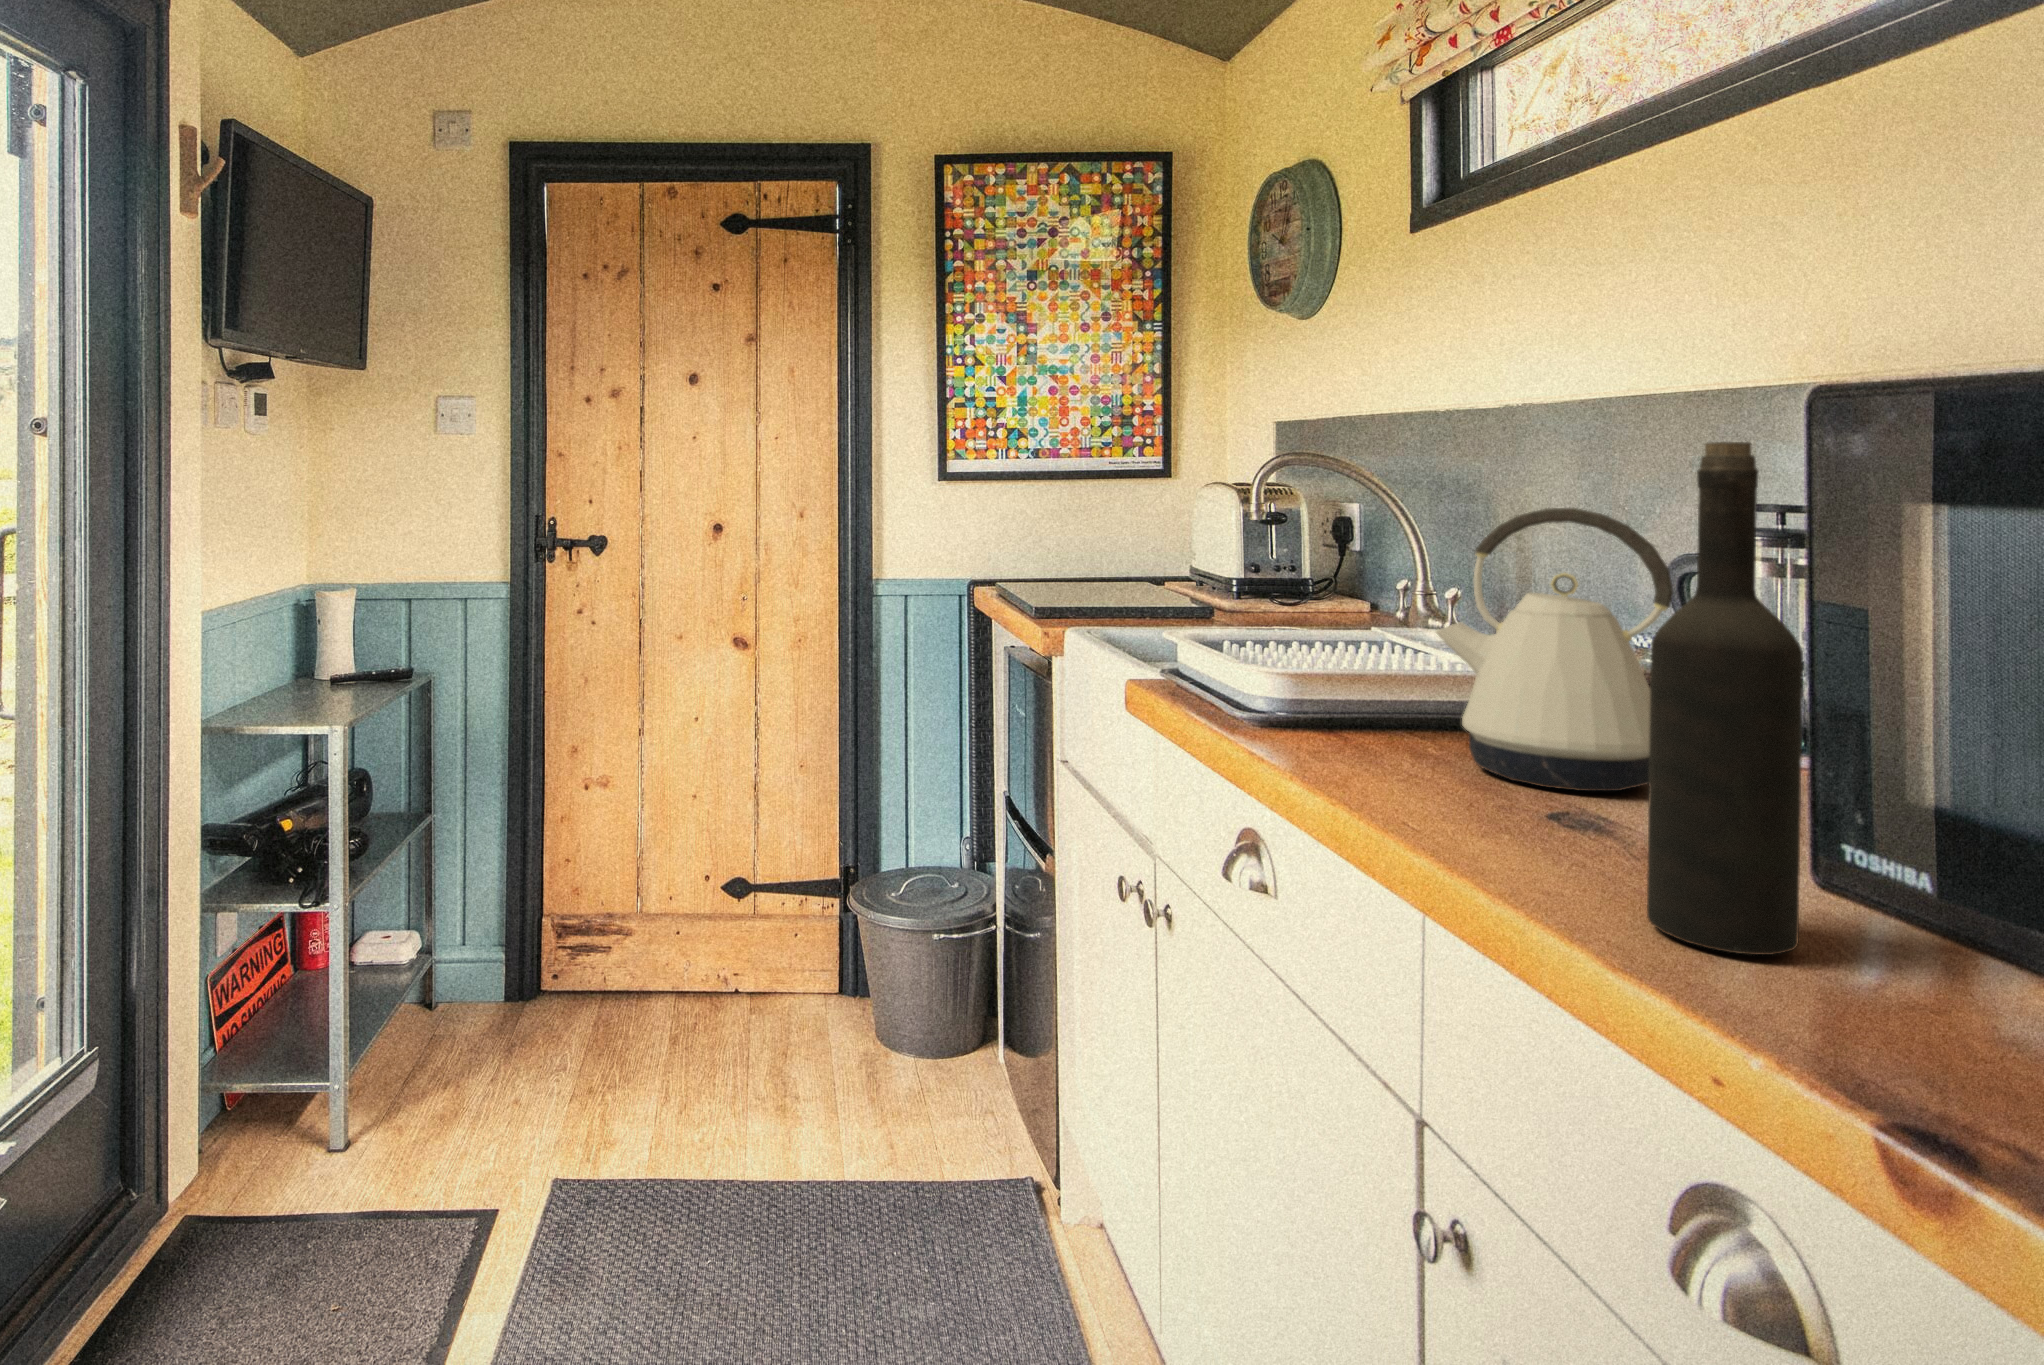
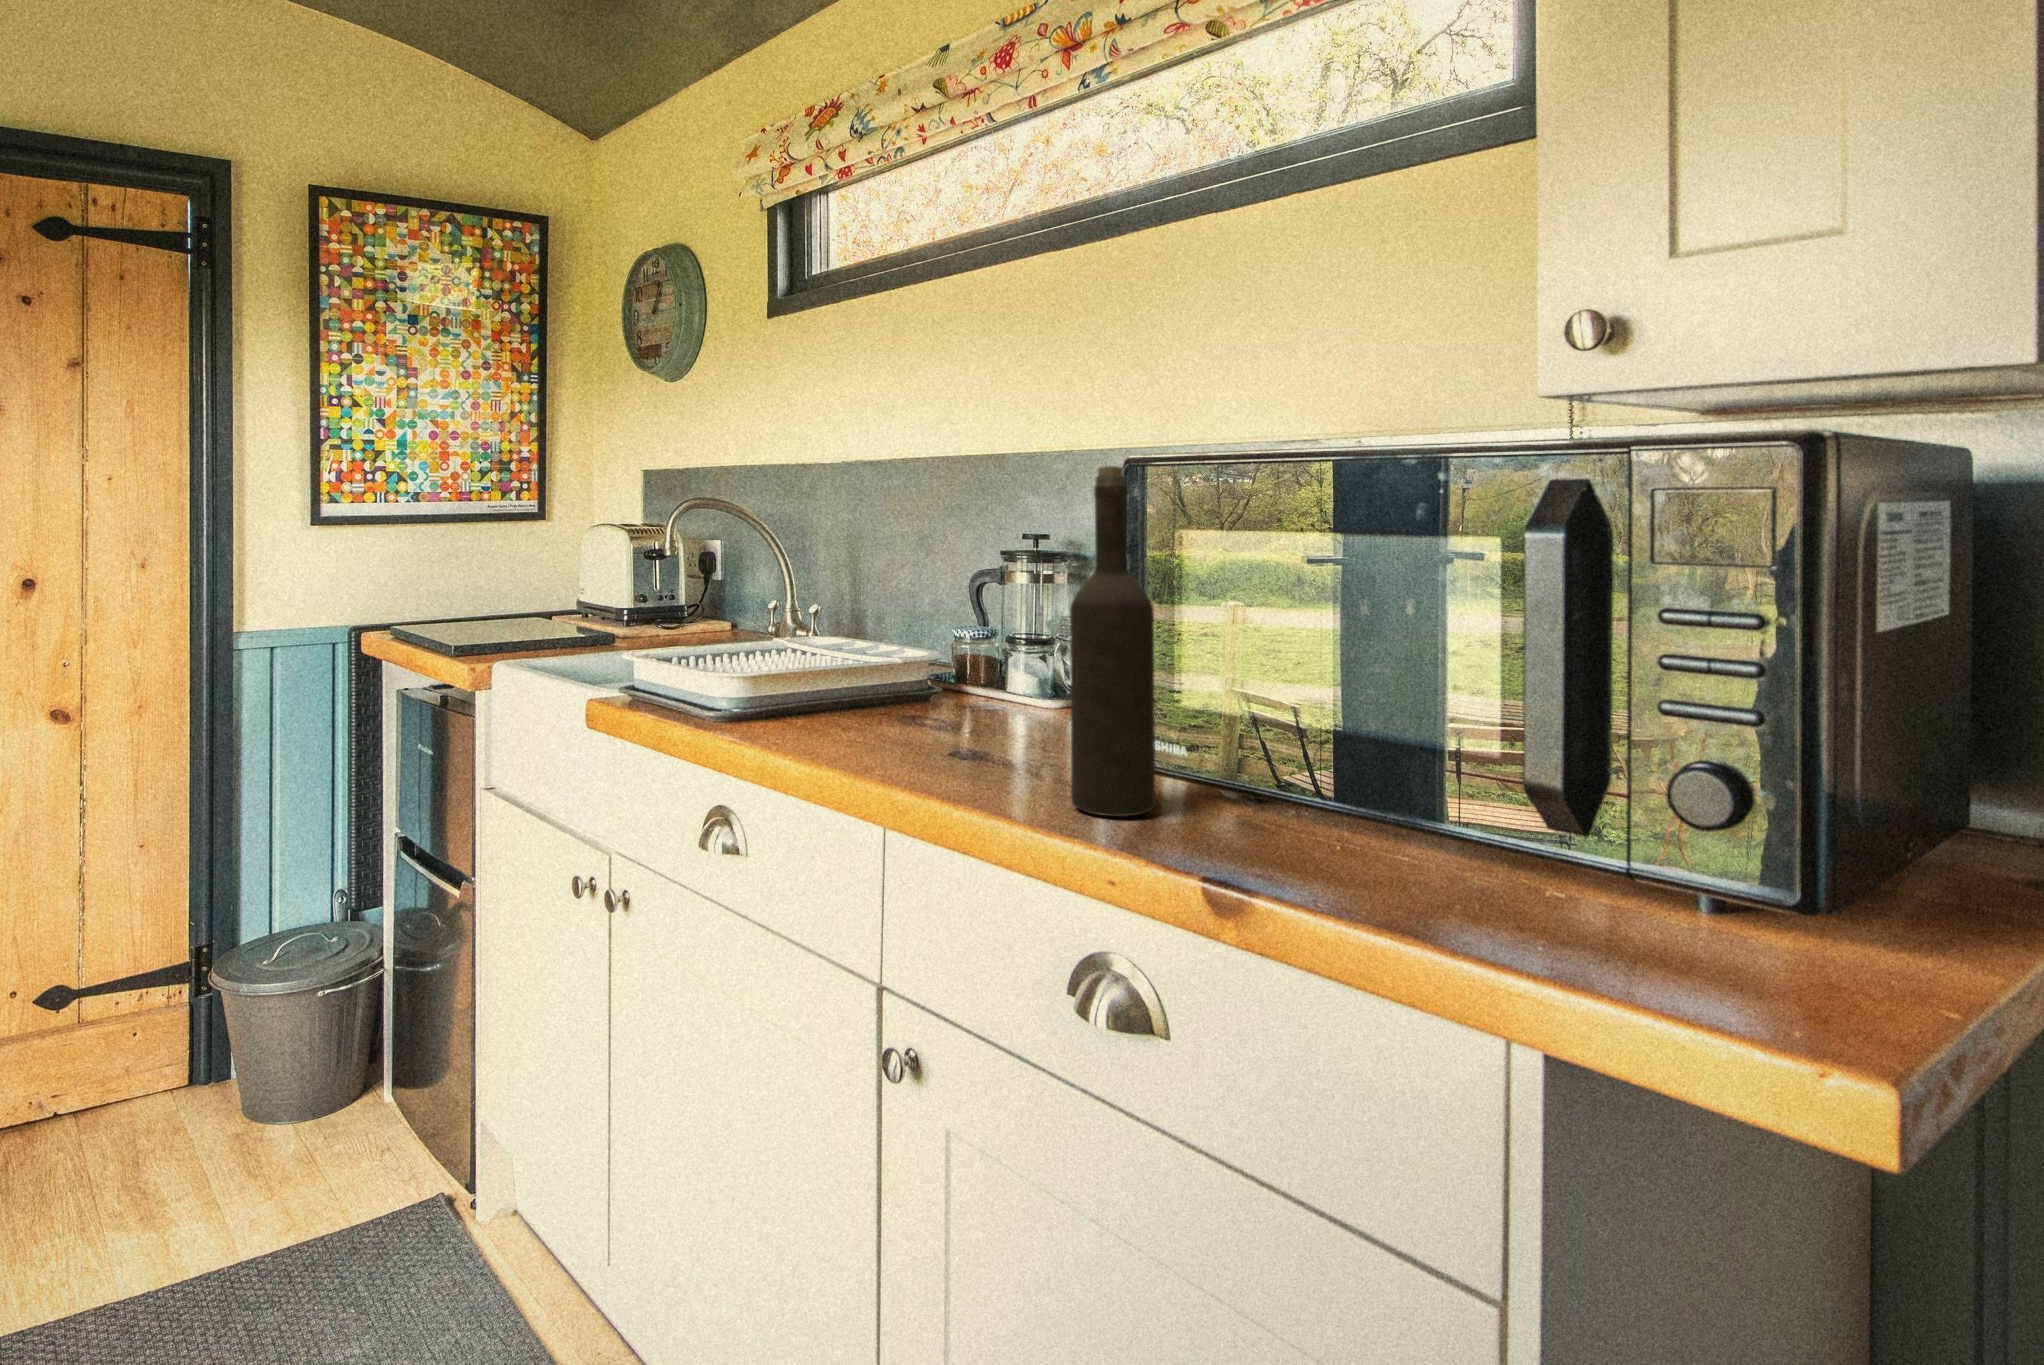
kettle: present [1436,508,1673,791] -> none [864,527,1026,739]

